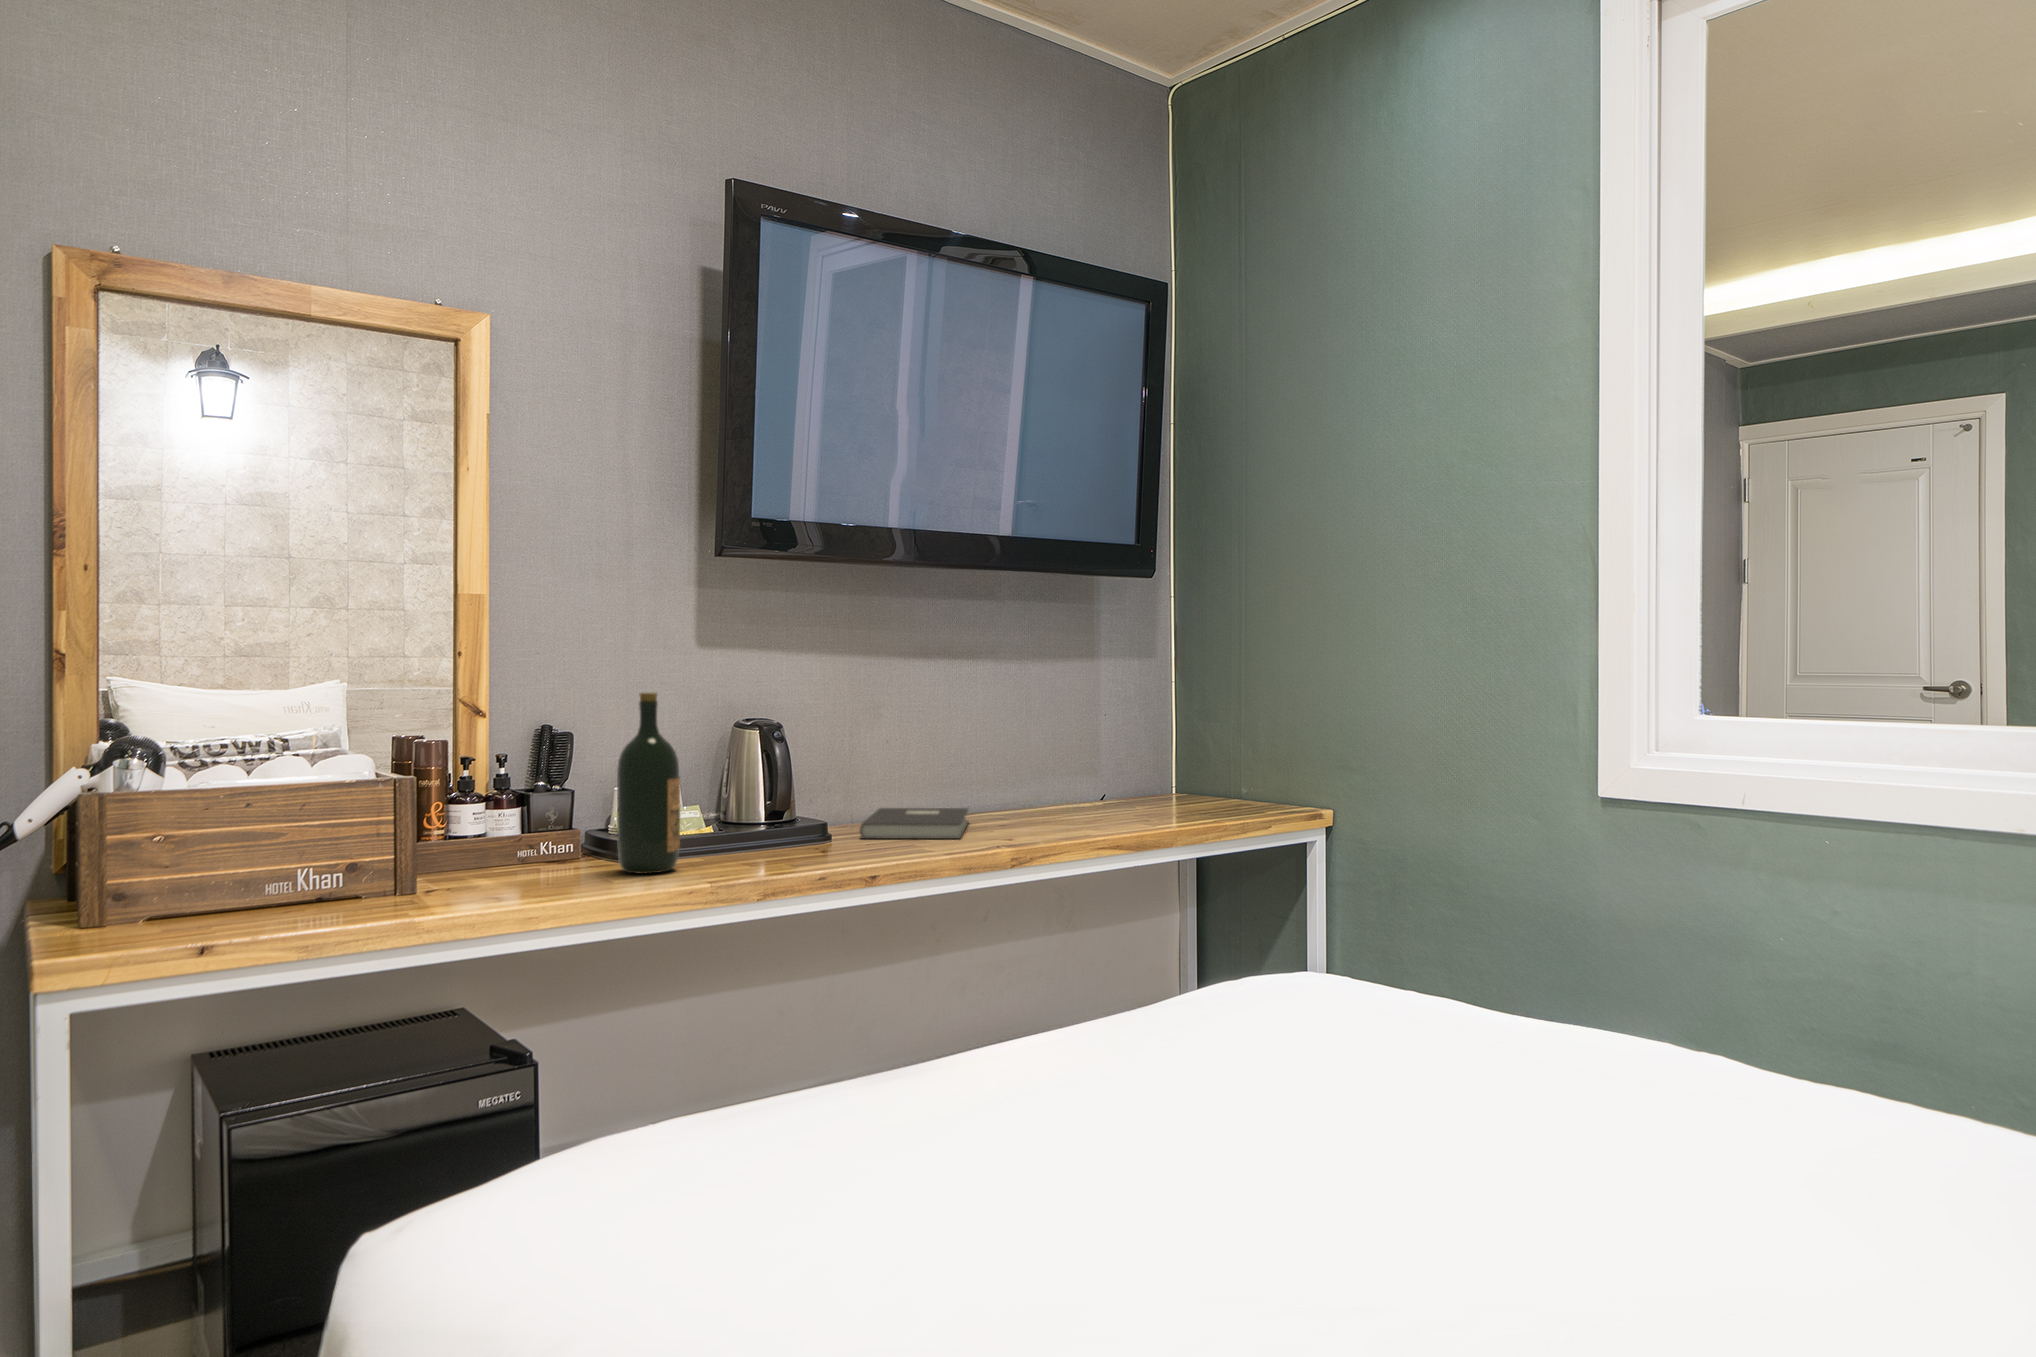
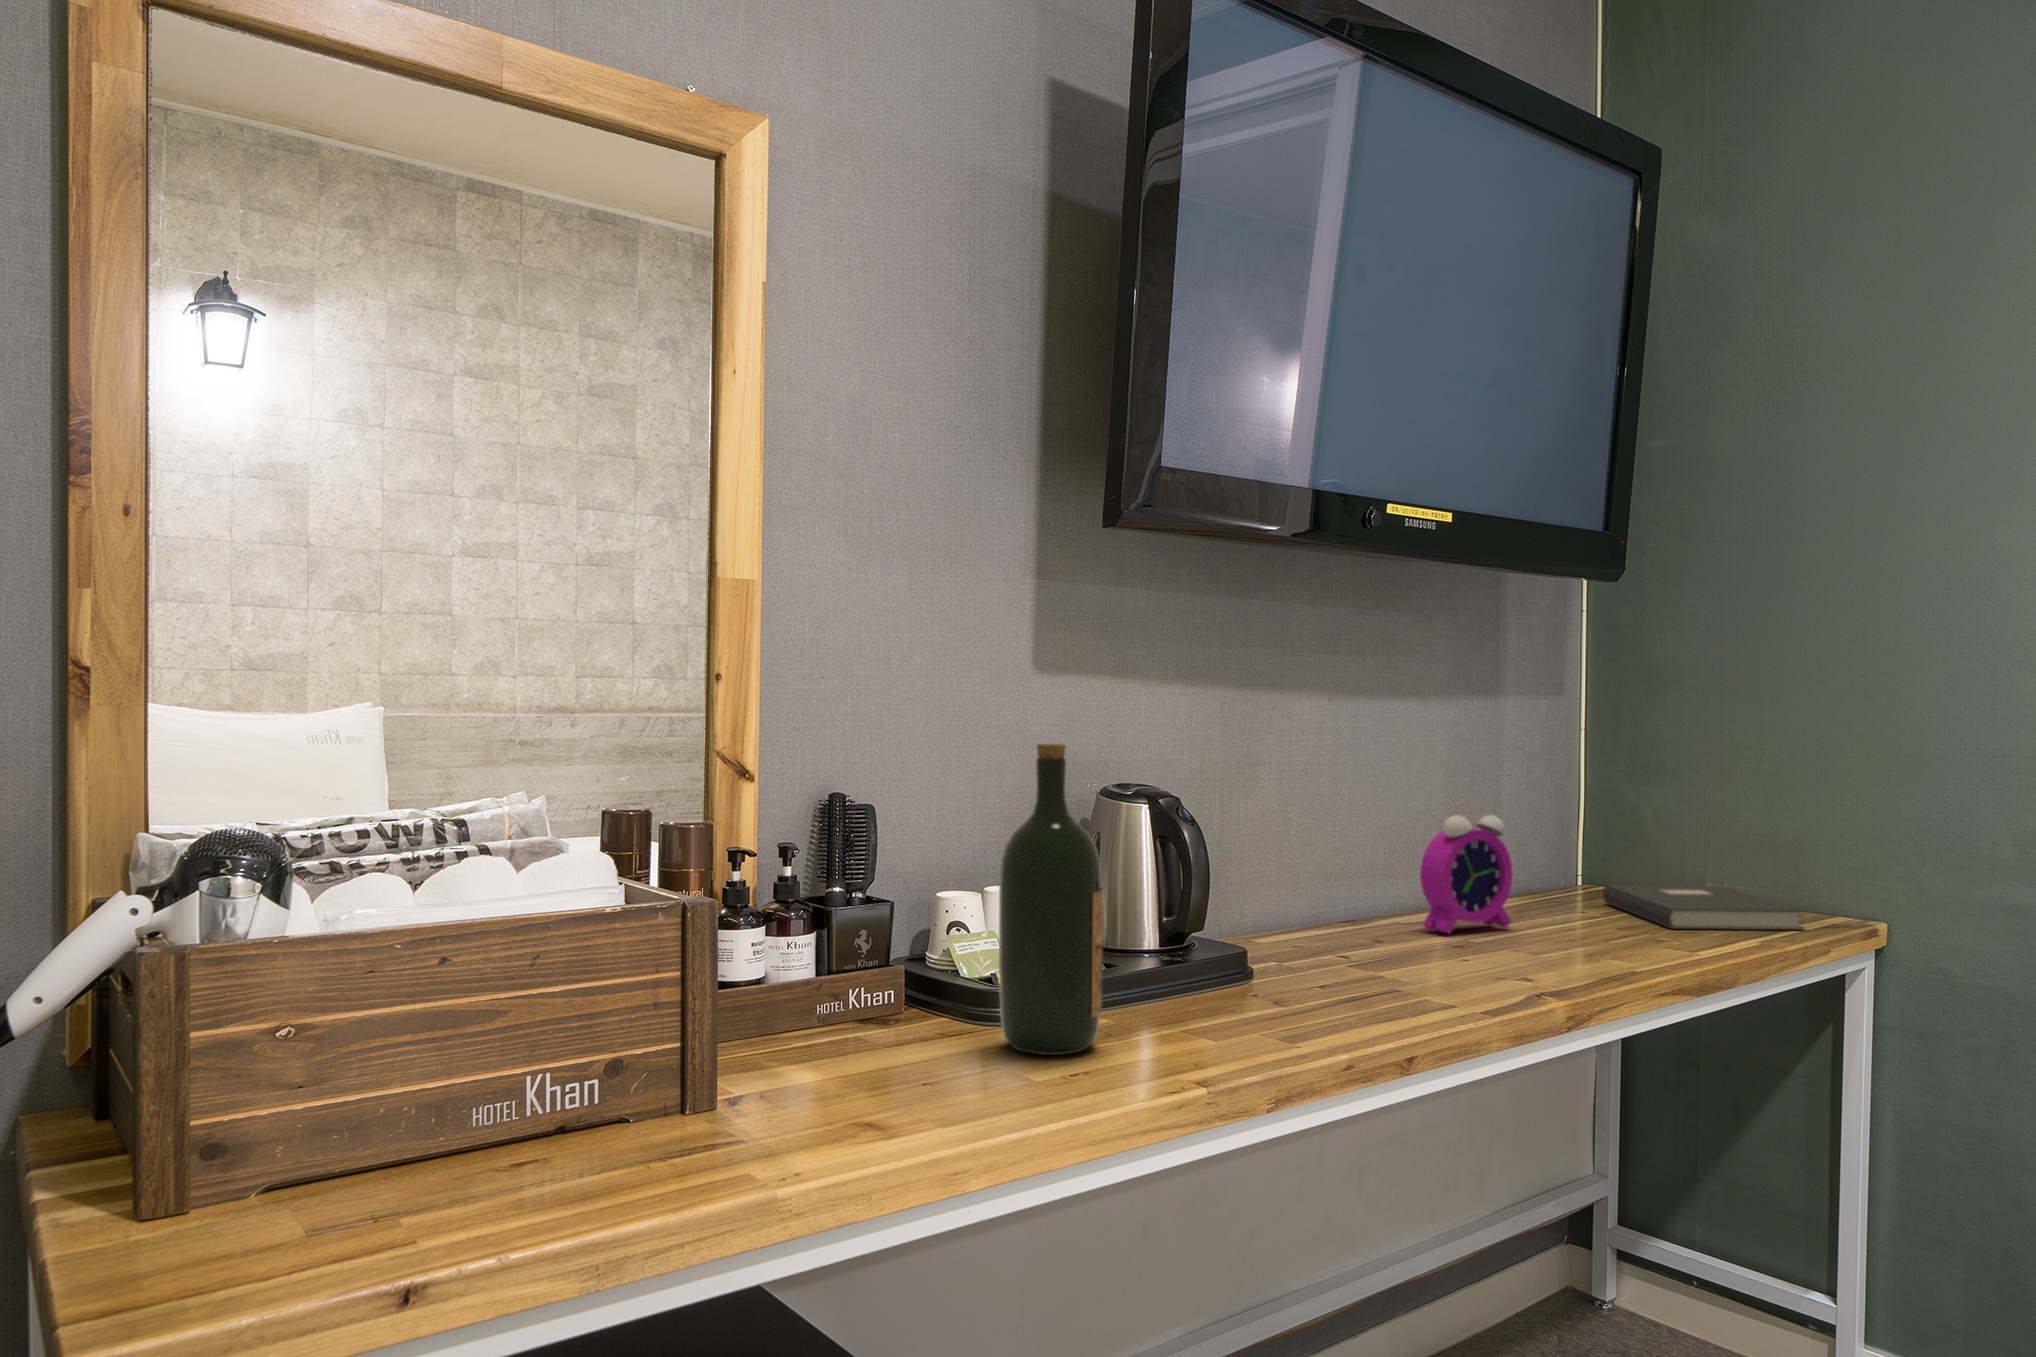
alarm clock: none [989,731,1052,820] -> present [1420,798,1512,933]
book: present [860,808,968,839] -> present [1603,885,1804,930]

